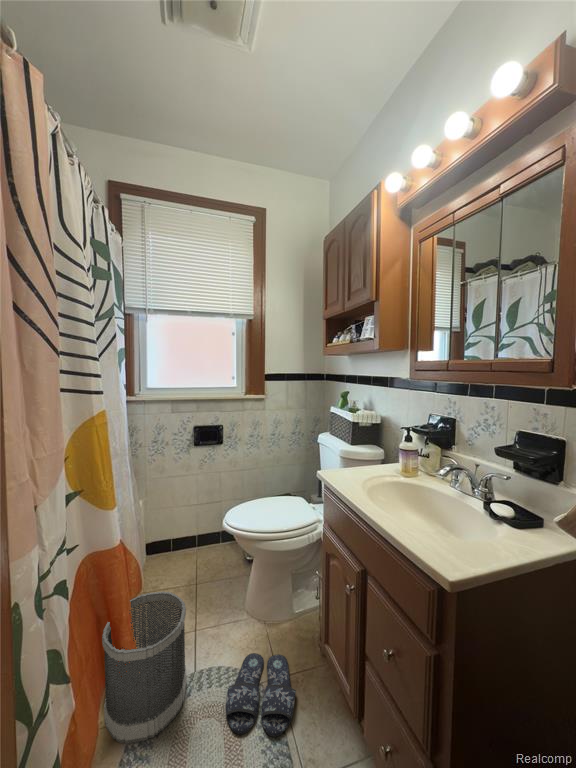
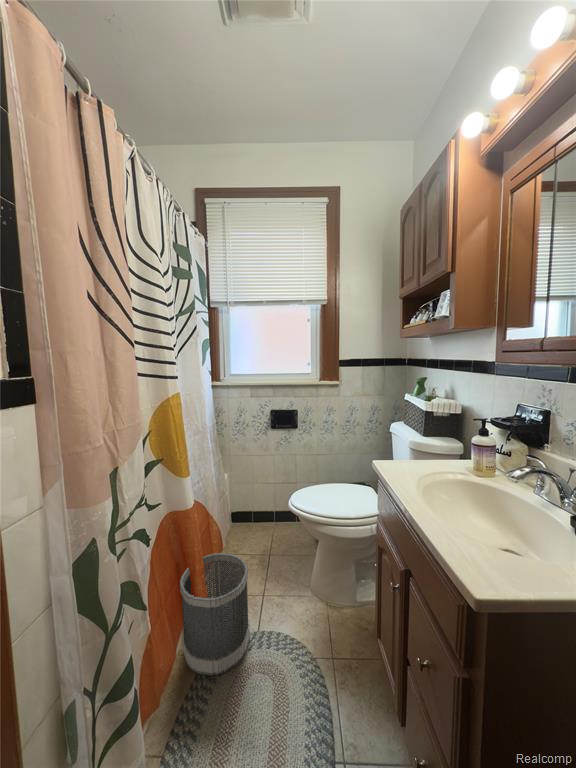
slippers: present [226,653,296,737] -> none [279,628,348,712]

